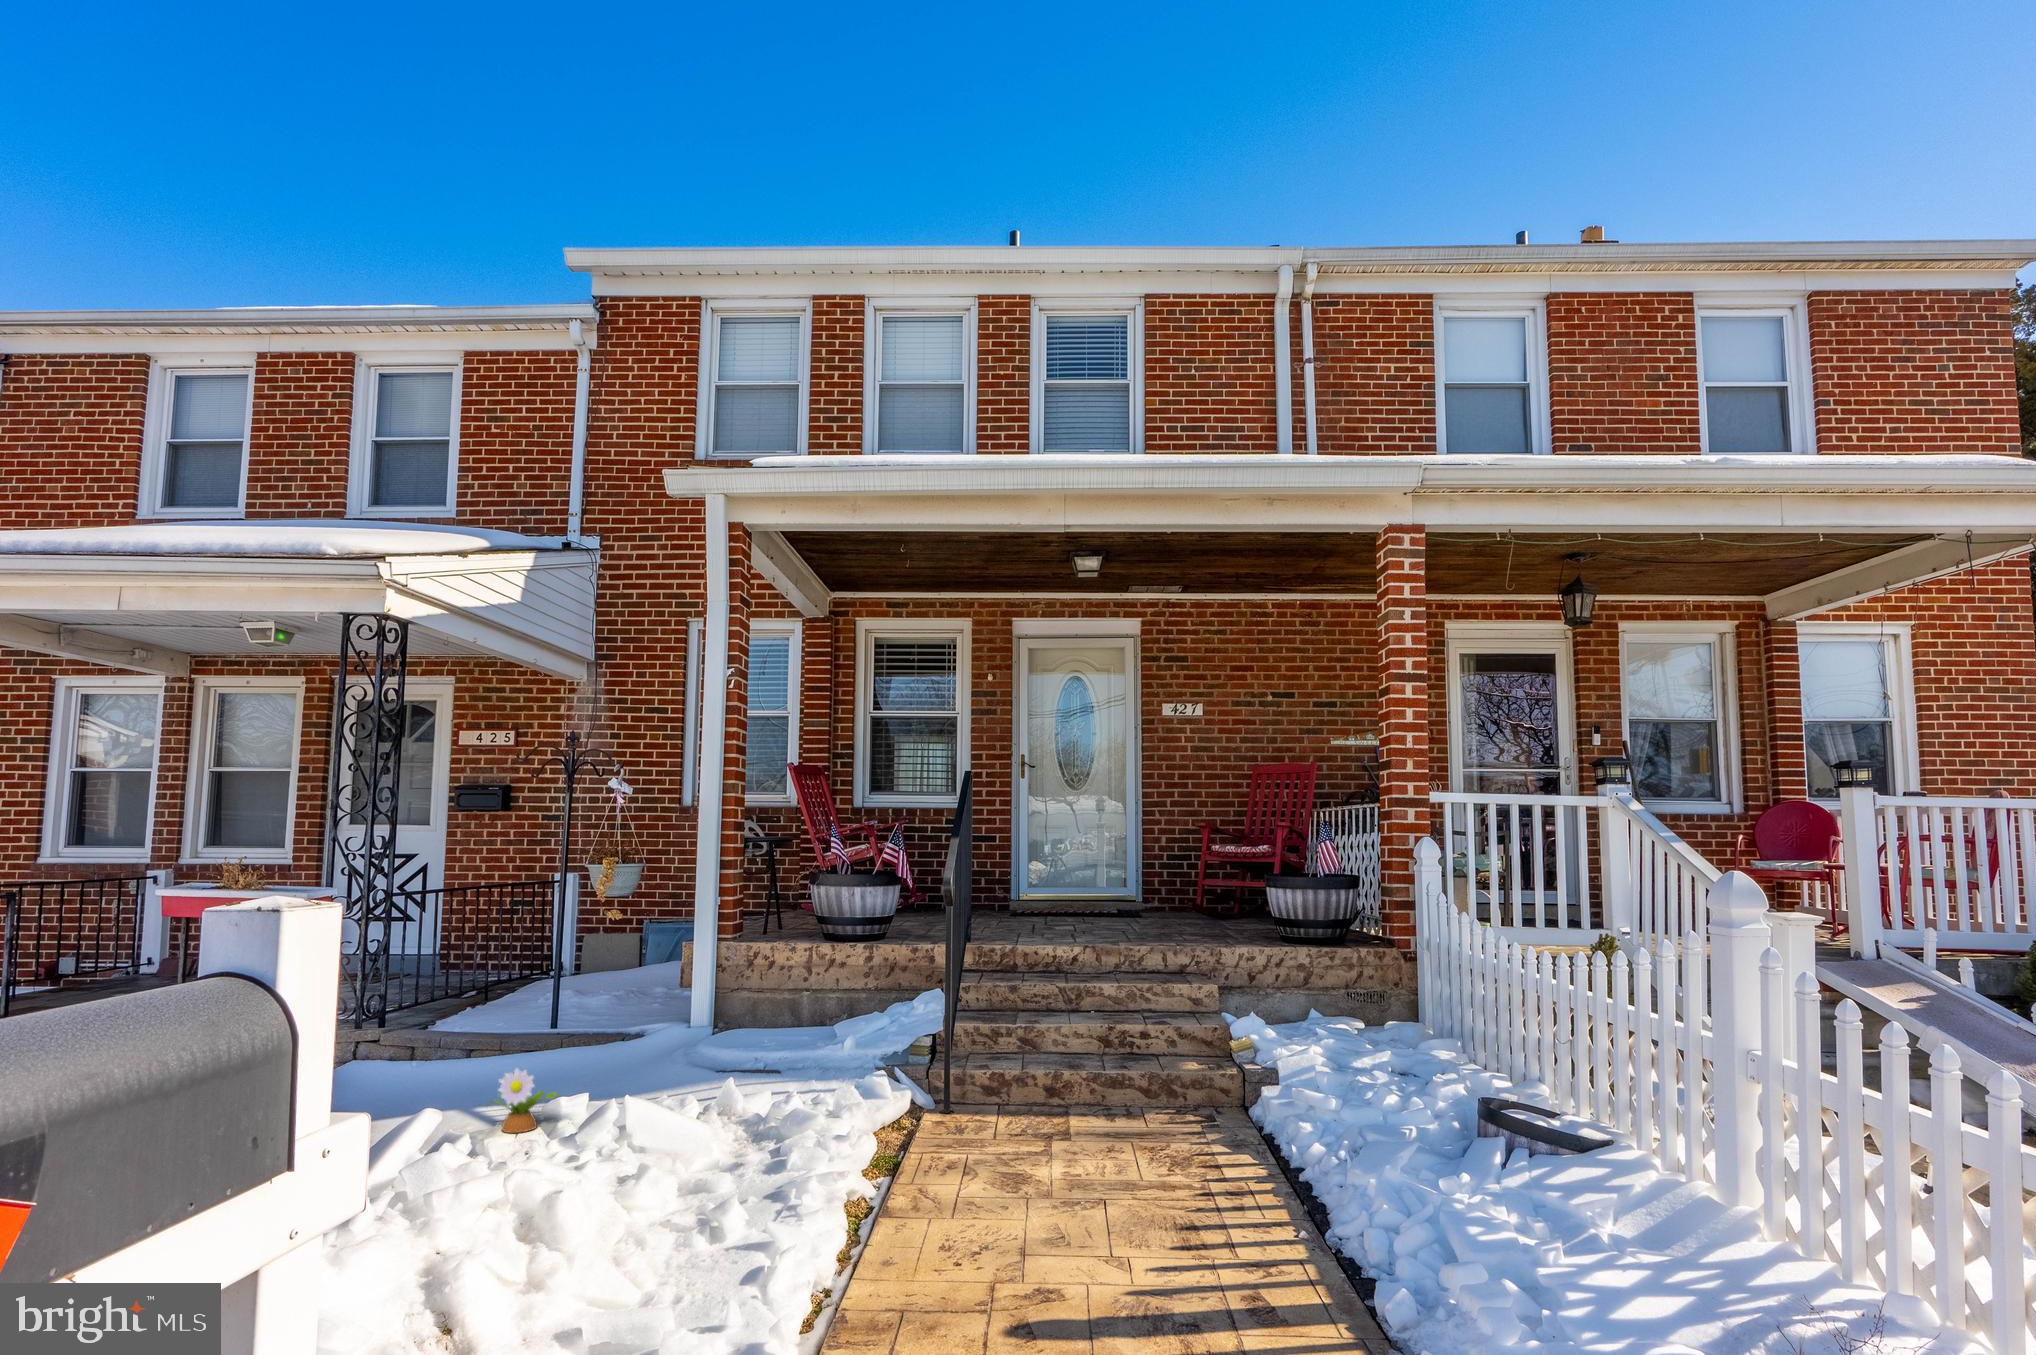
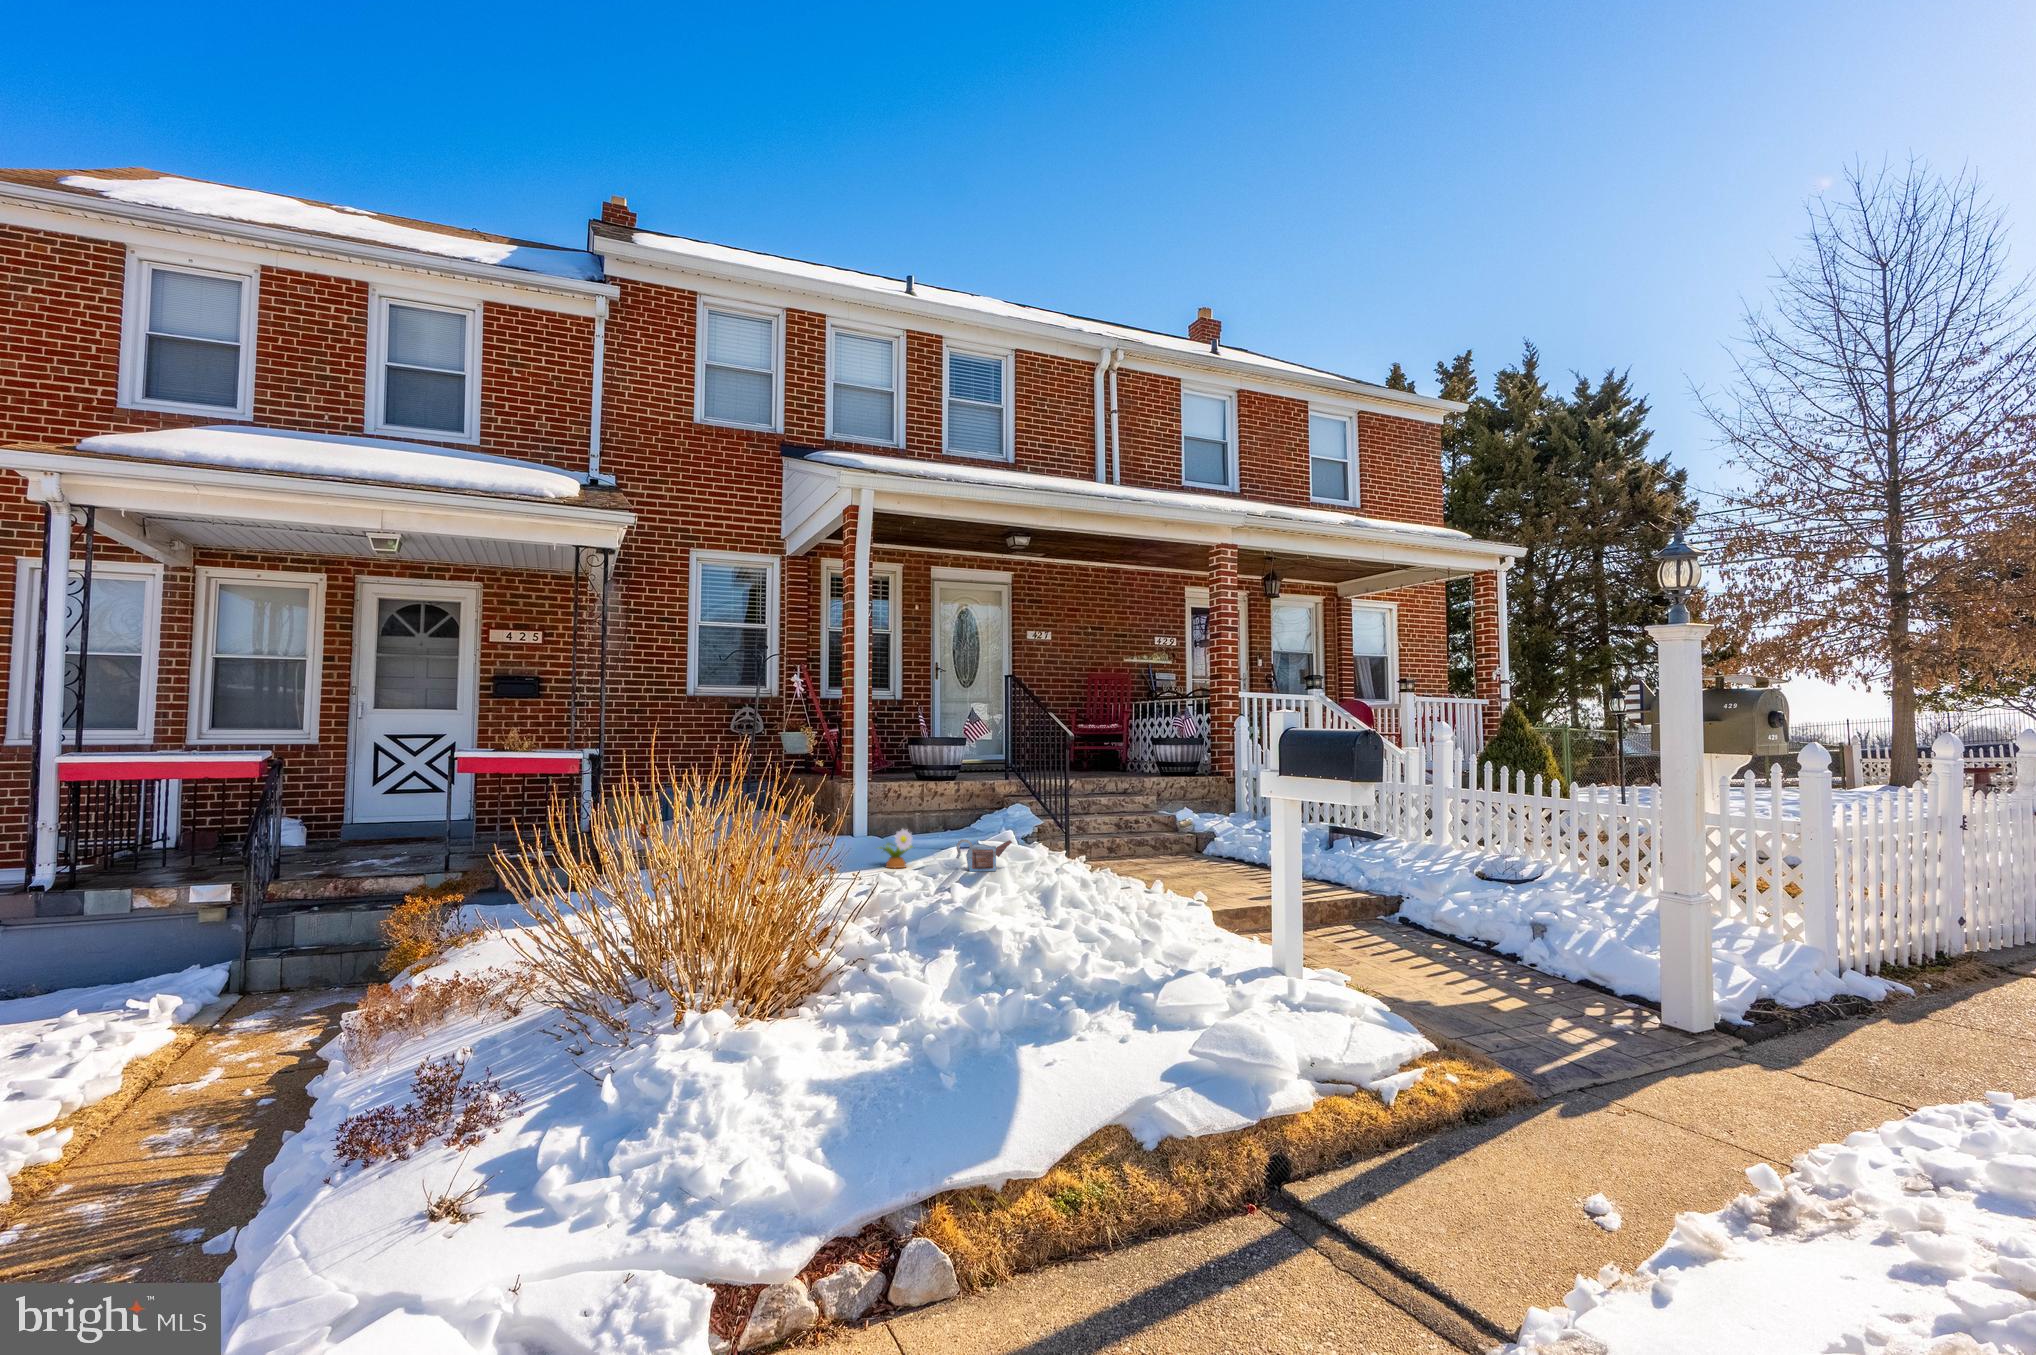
watering can: none [562,1099,646,1160] -> present [956,839,1012,872]

